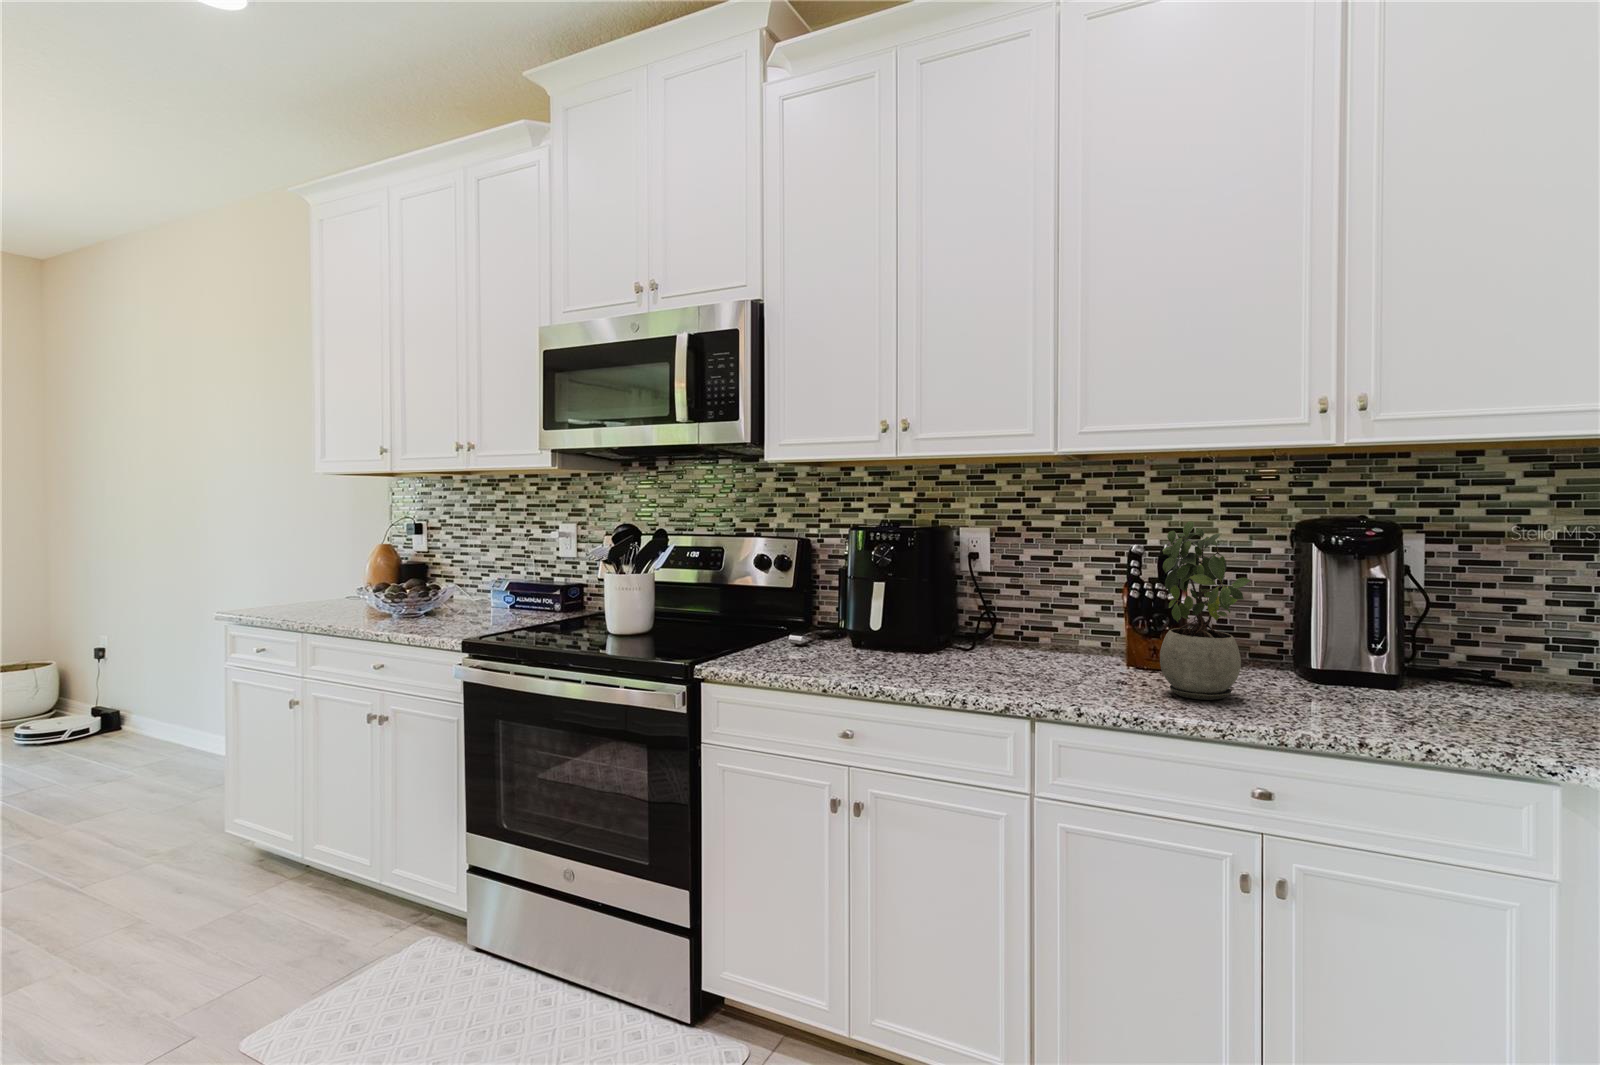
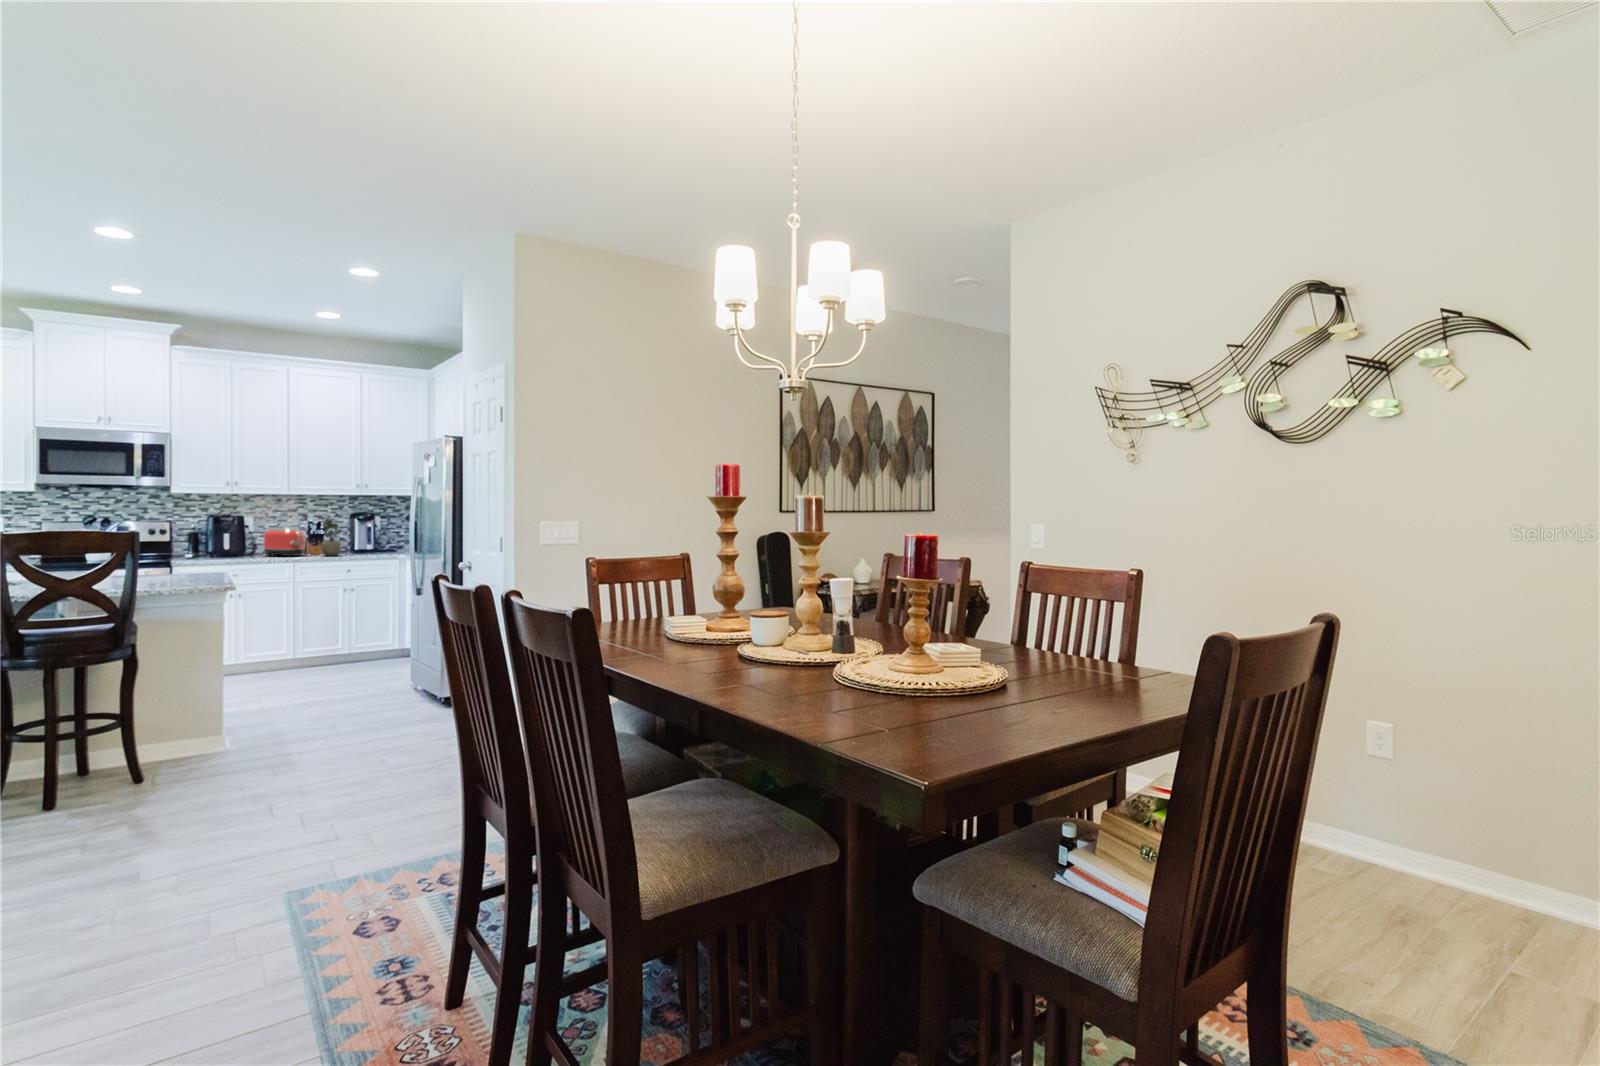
toaster: none [983,566,1109,677] -> present [264,528,305,556]

